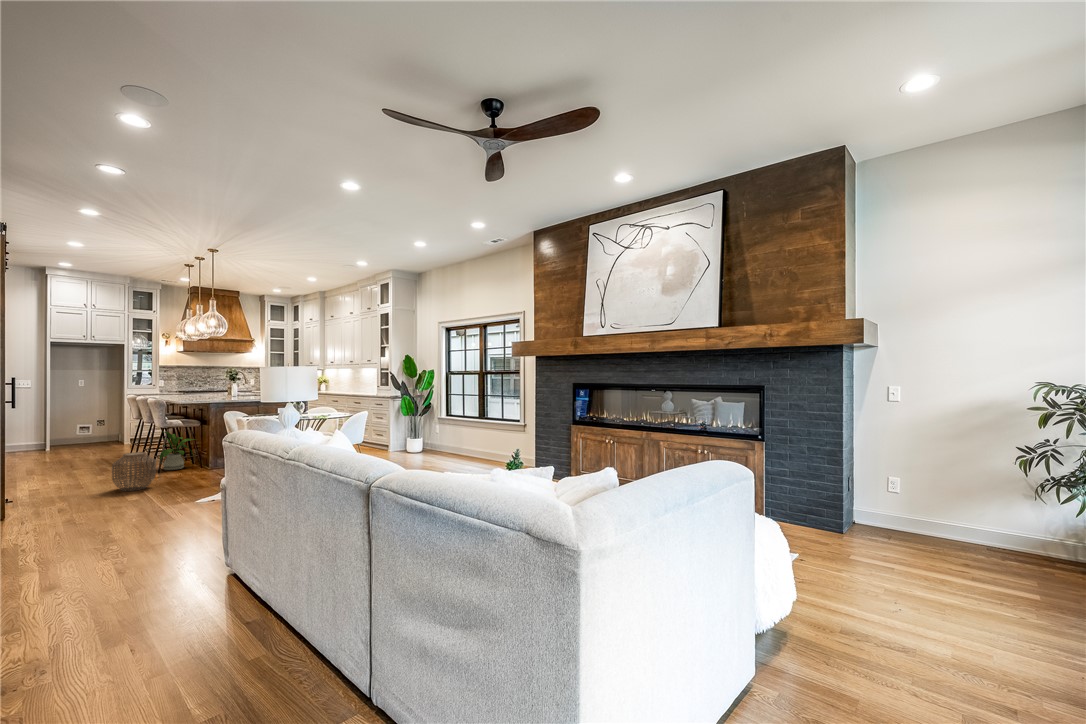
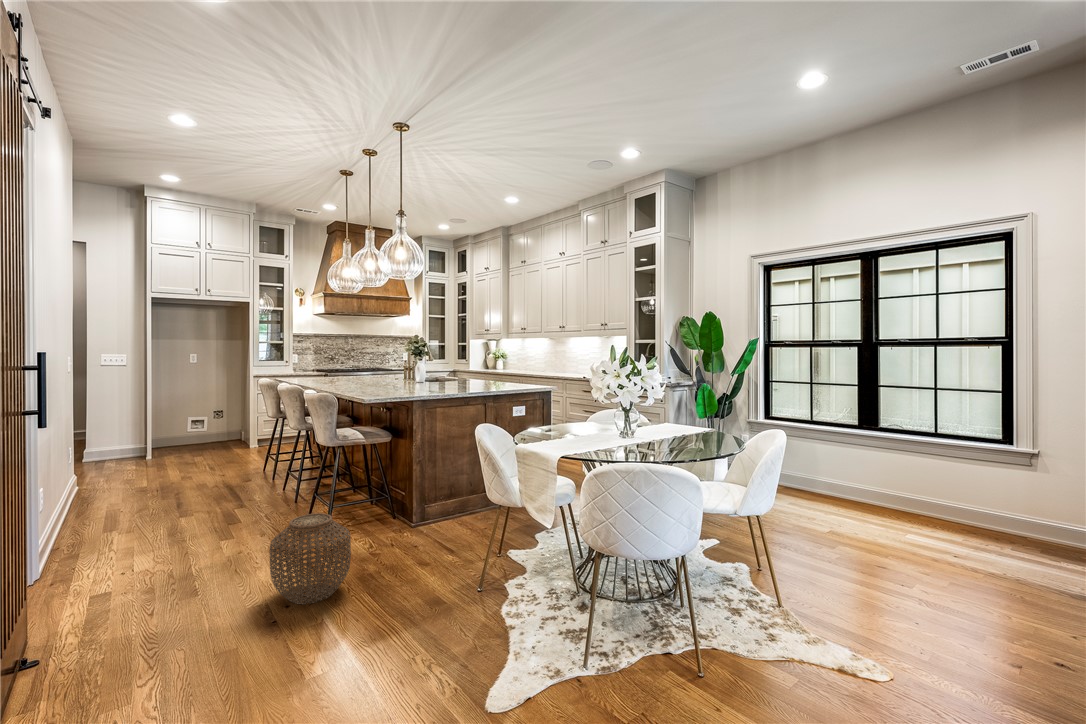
house plant: present [160,432,193,470] -> none [323,452,381,520]

